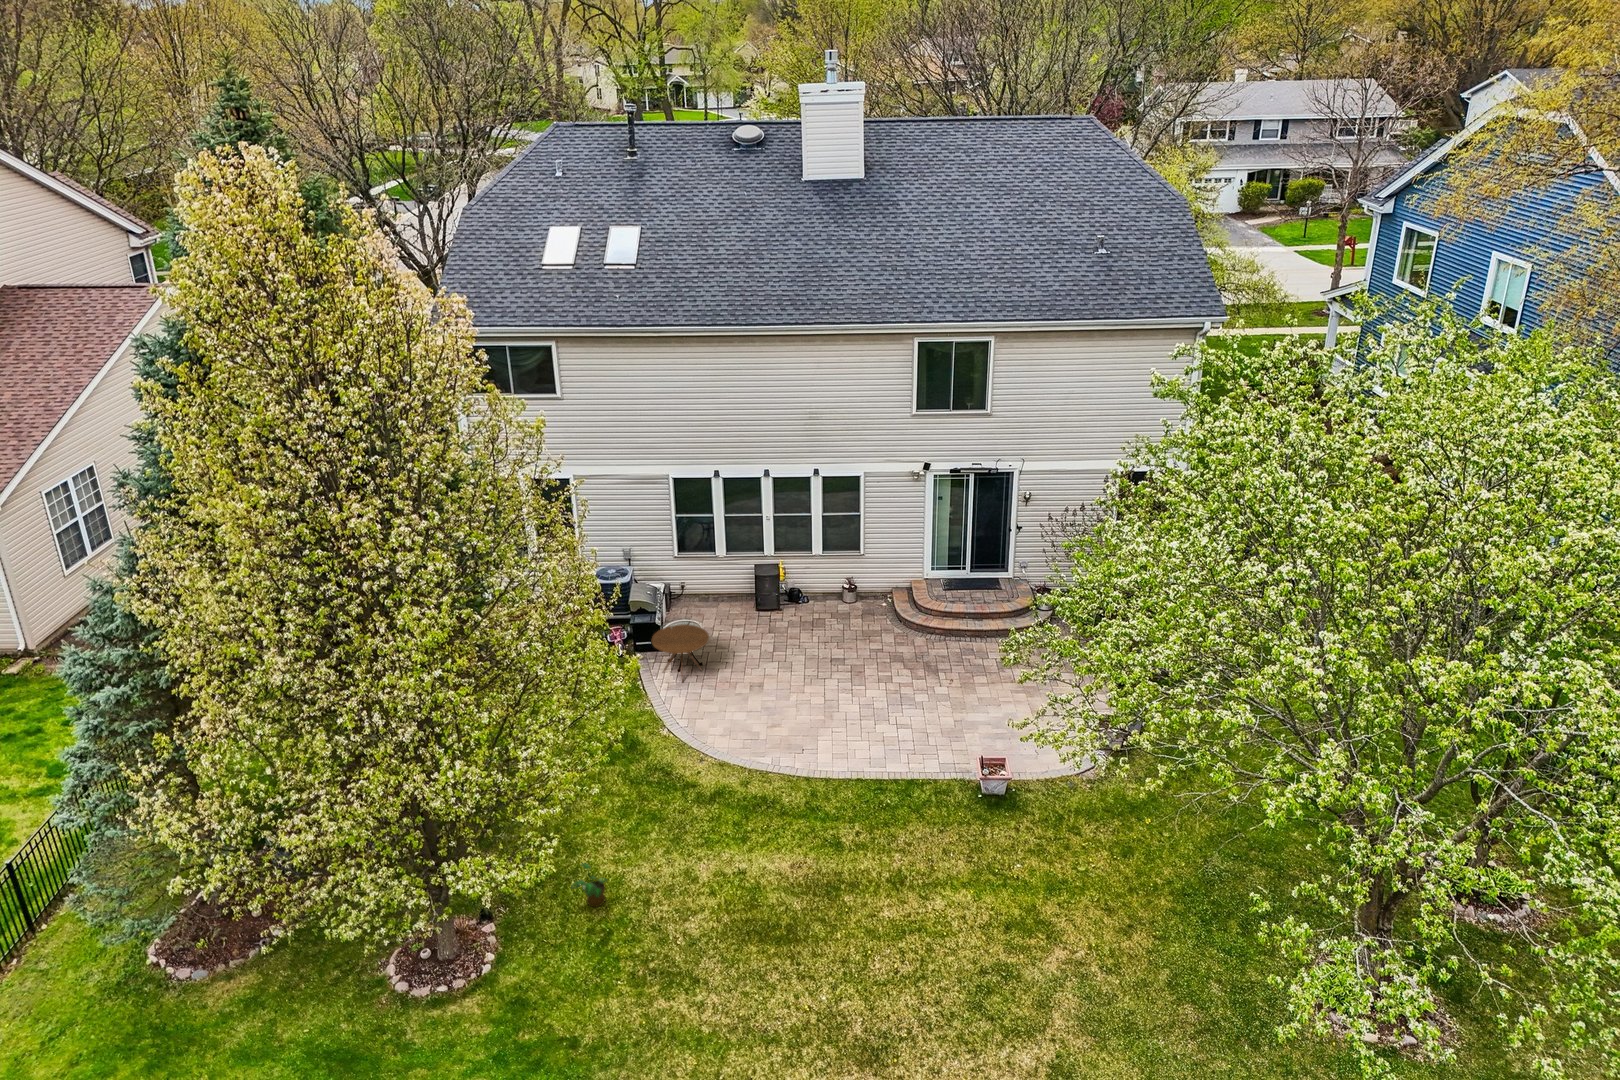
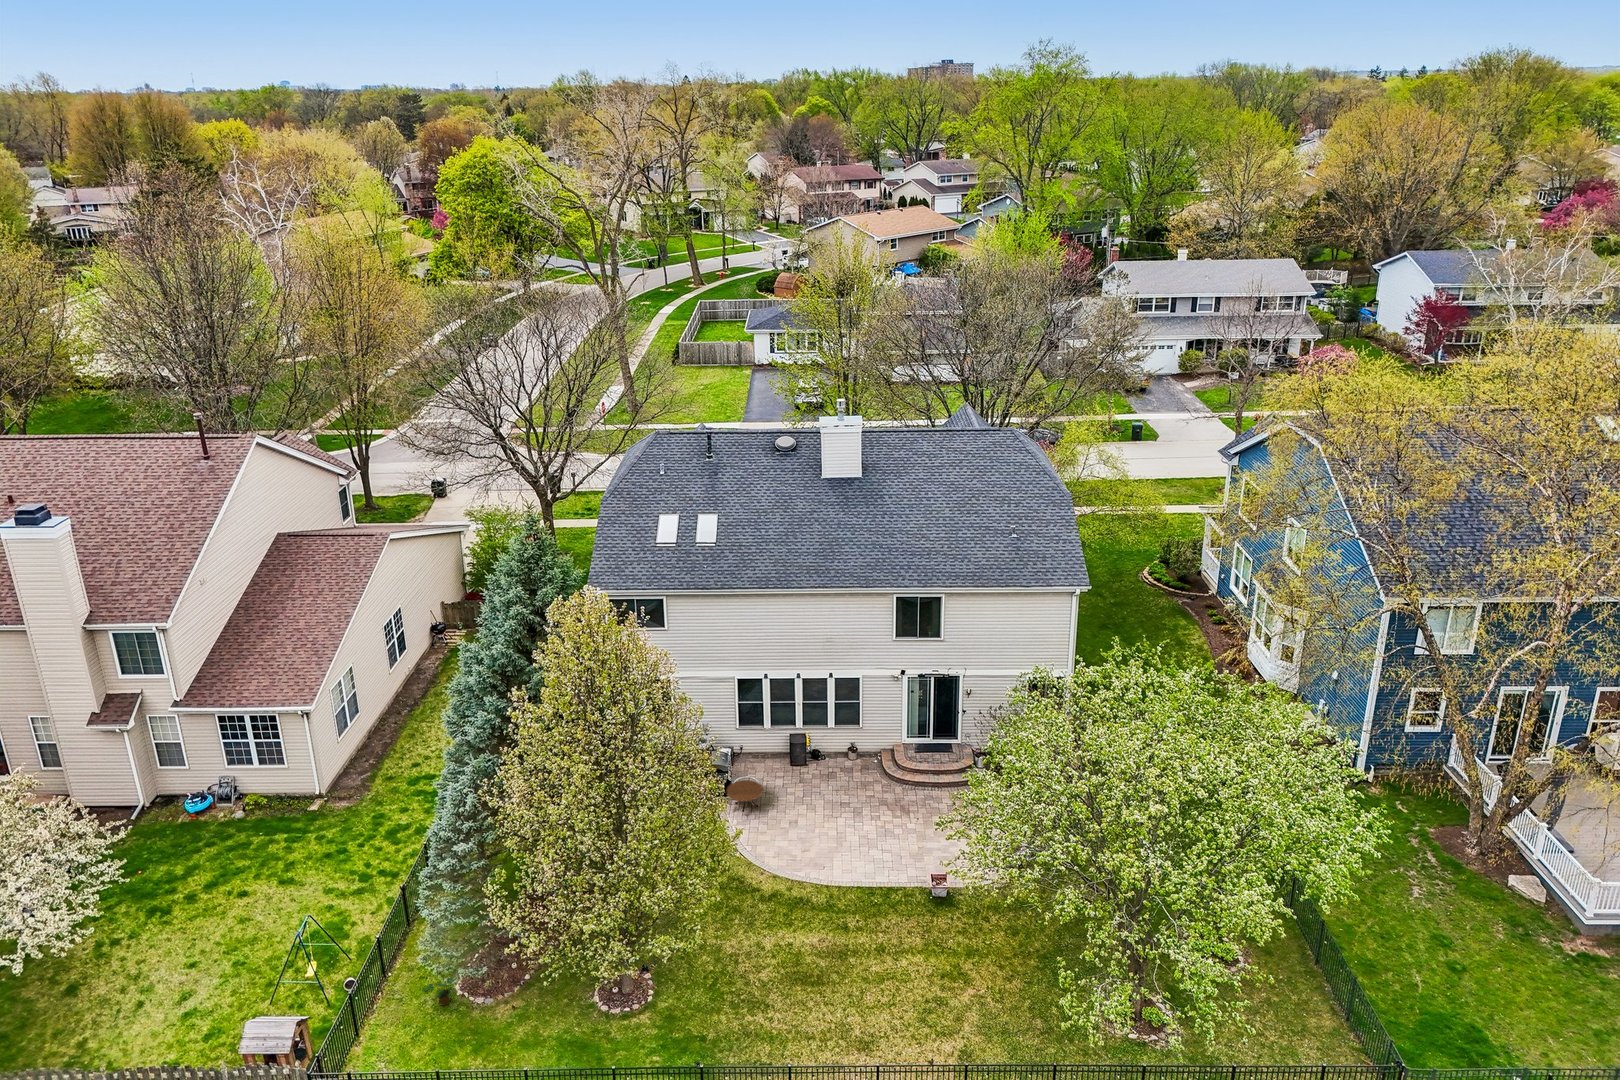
potted plant: present [571,863,607,907] -> present [423,977,453,1006]

